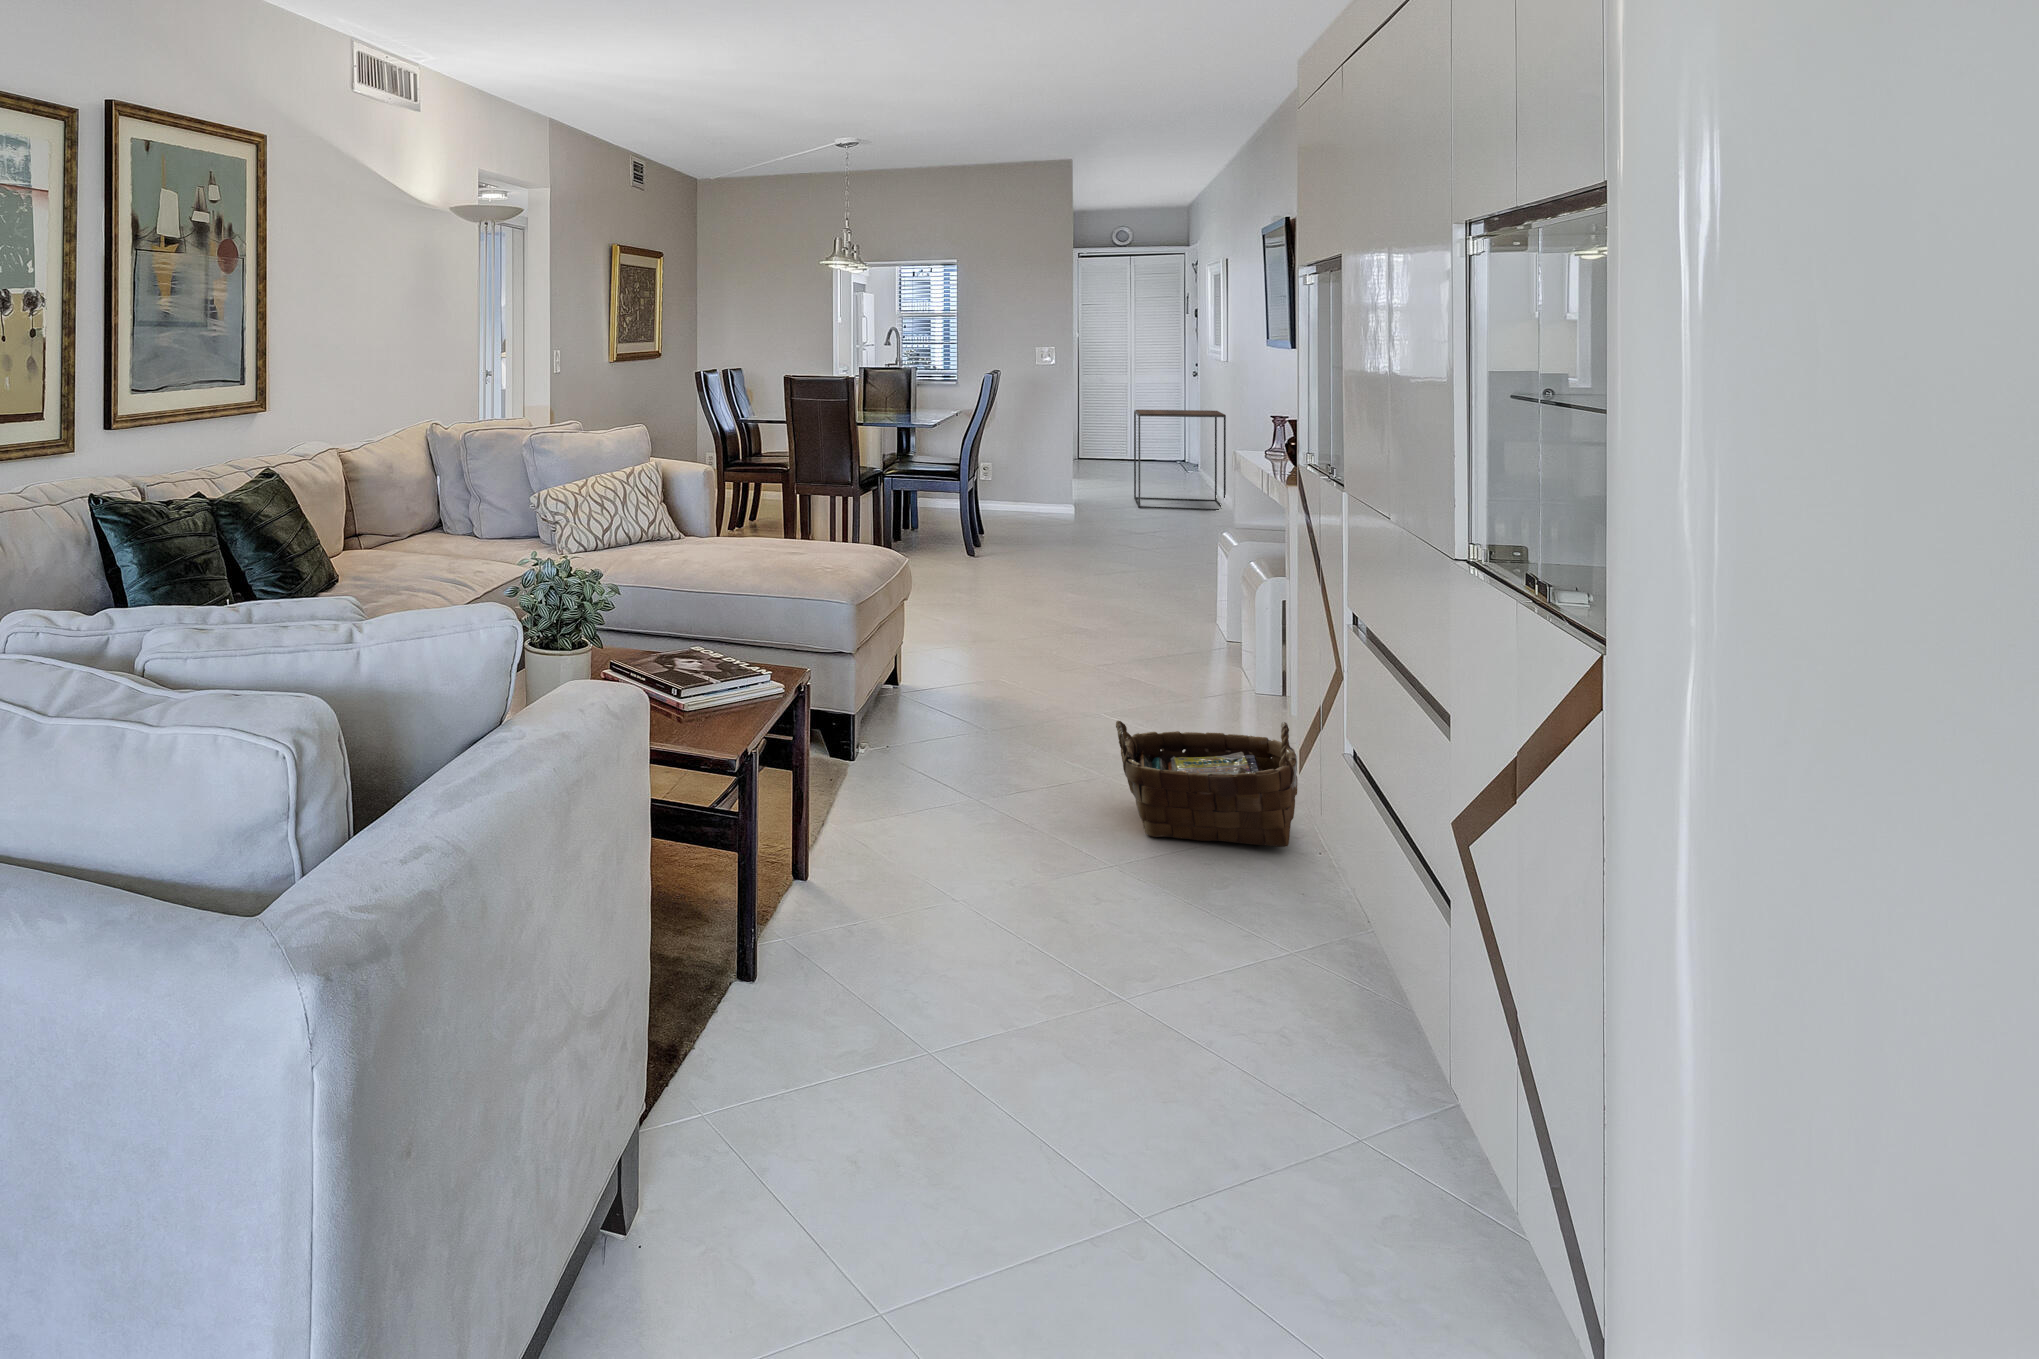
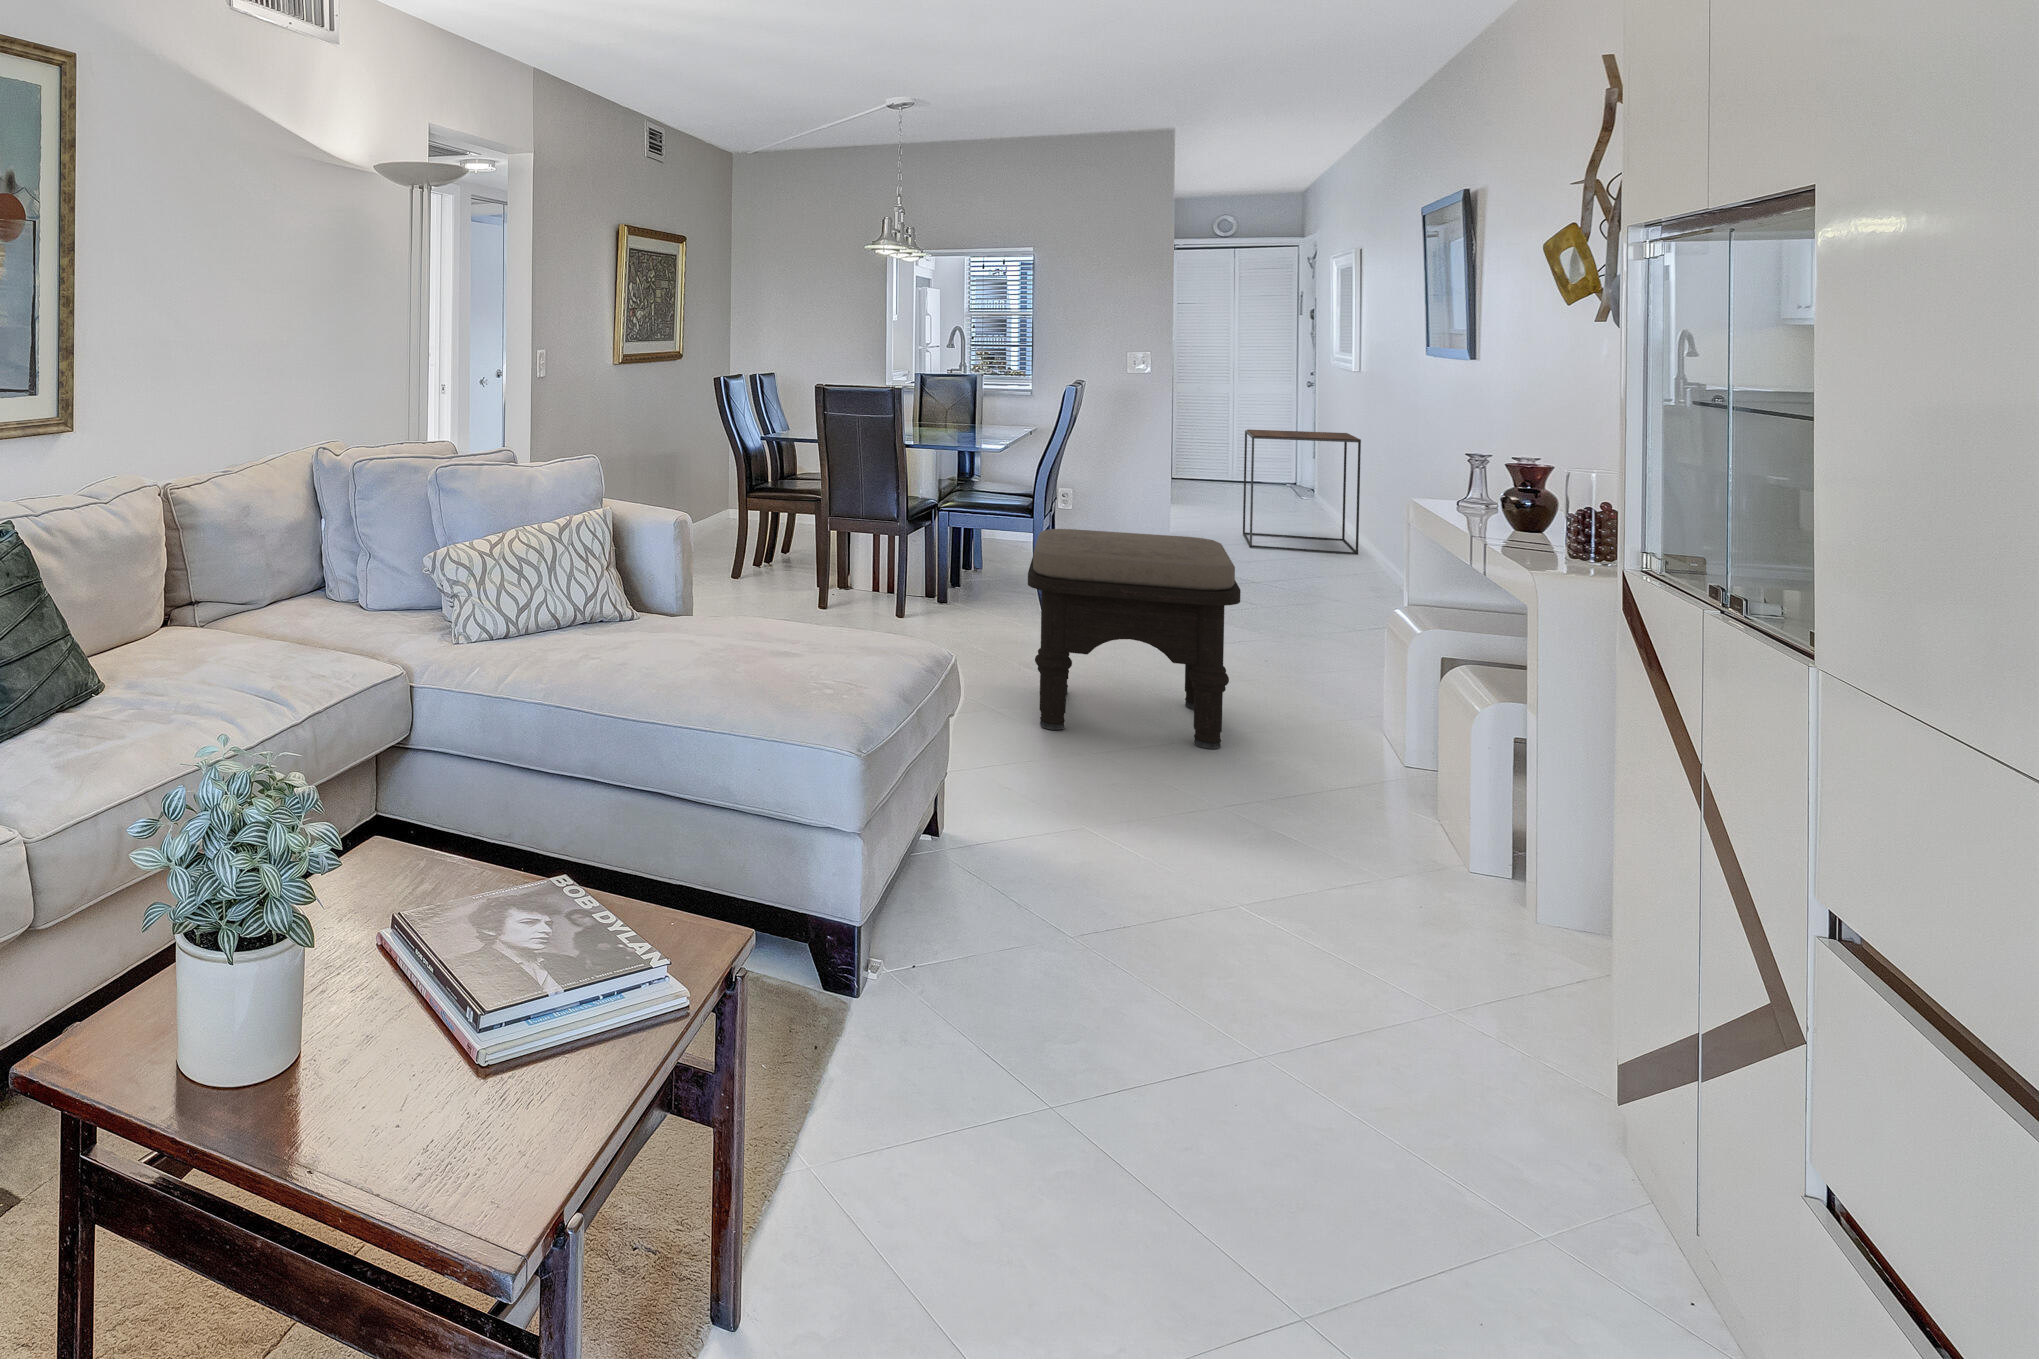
ottoman: none [958,480,1112,634] -> present [1028,529,1241,749]
woven basket: present [1116,721,1298,847] -> none [1288,1006,1635,1300]

